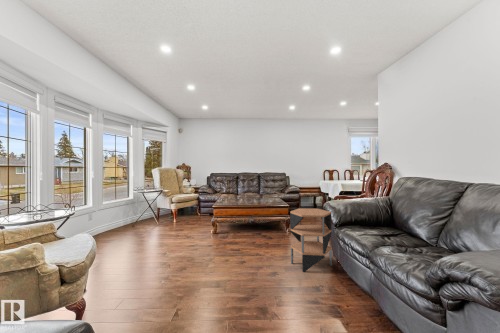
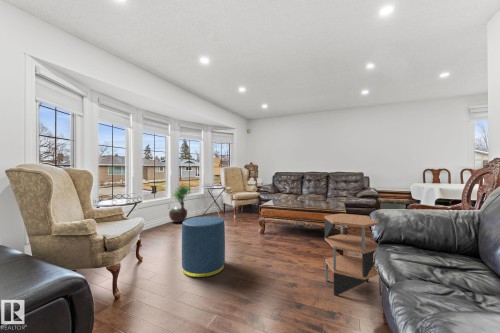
potted tree: none [99,187,129,234] -> present [169,186,190,222]
ottoman: none [159,222,203,284] -> present [182,216,225,278]

